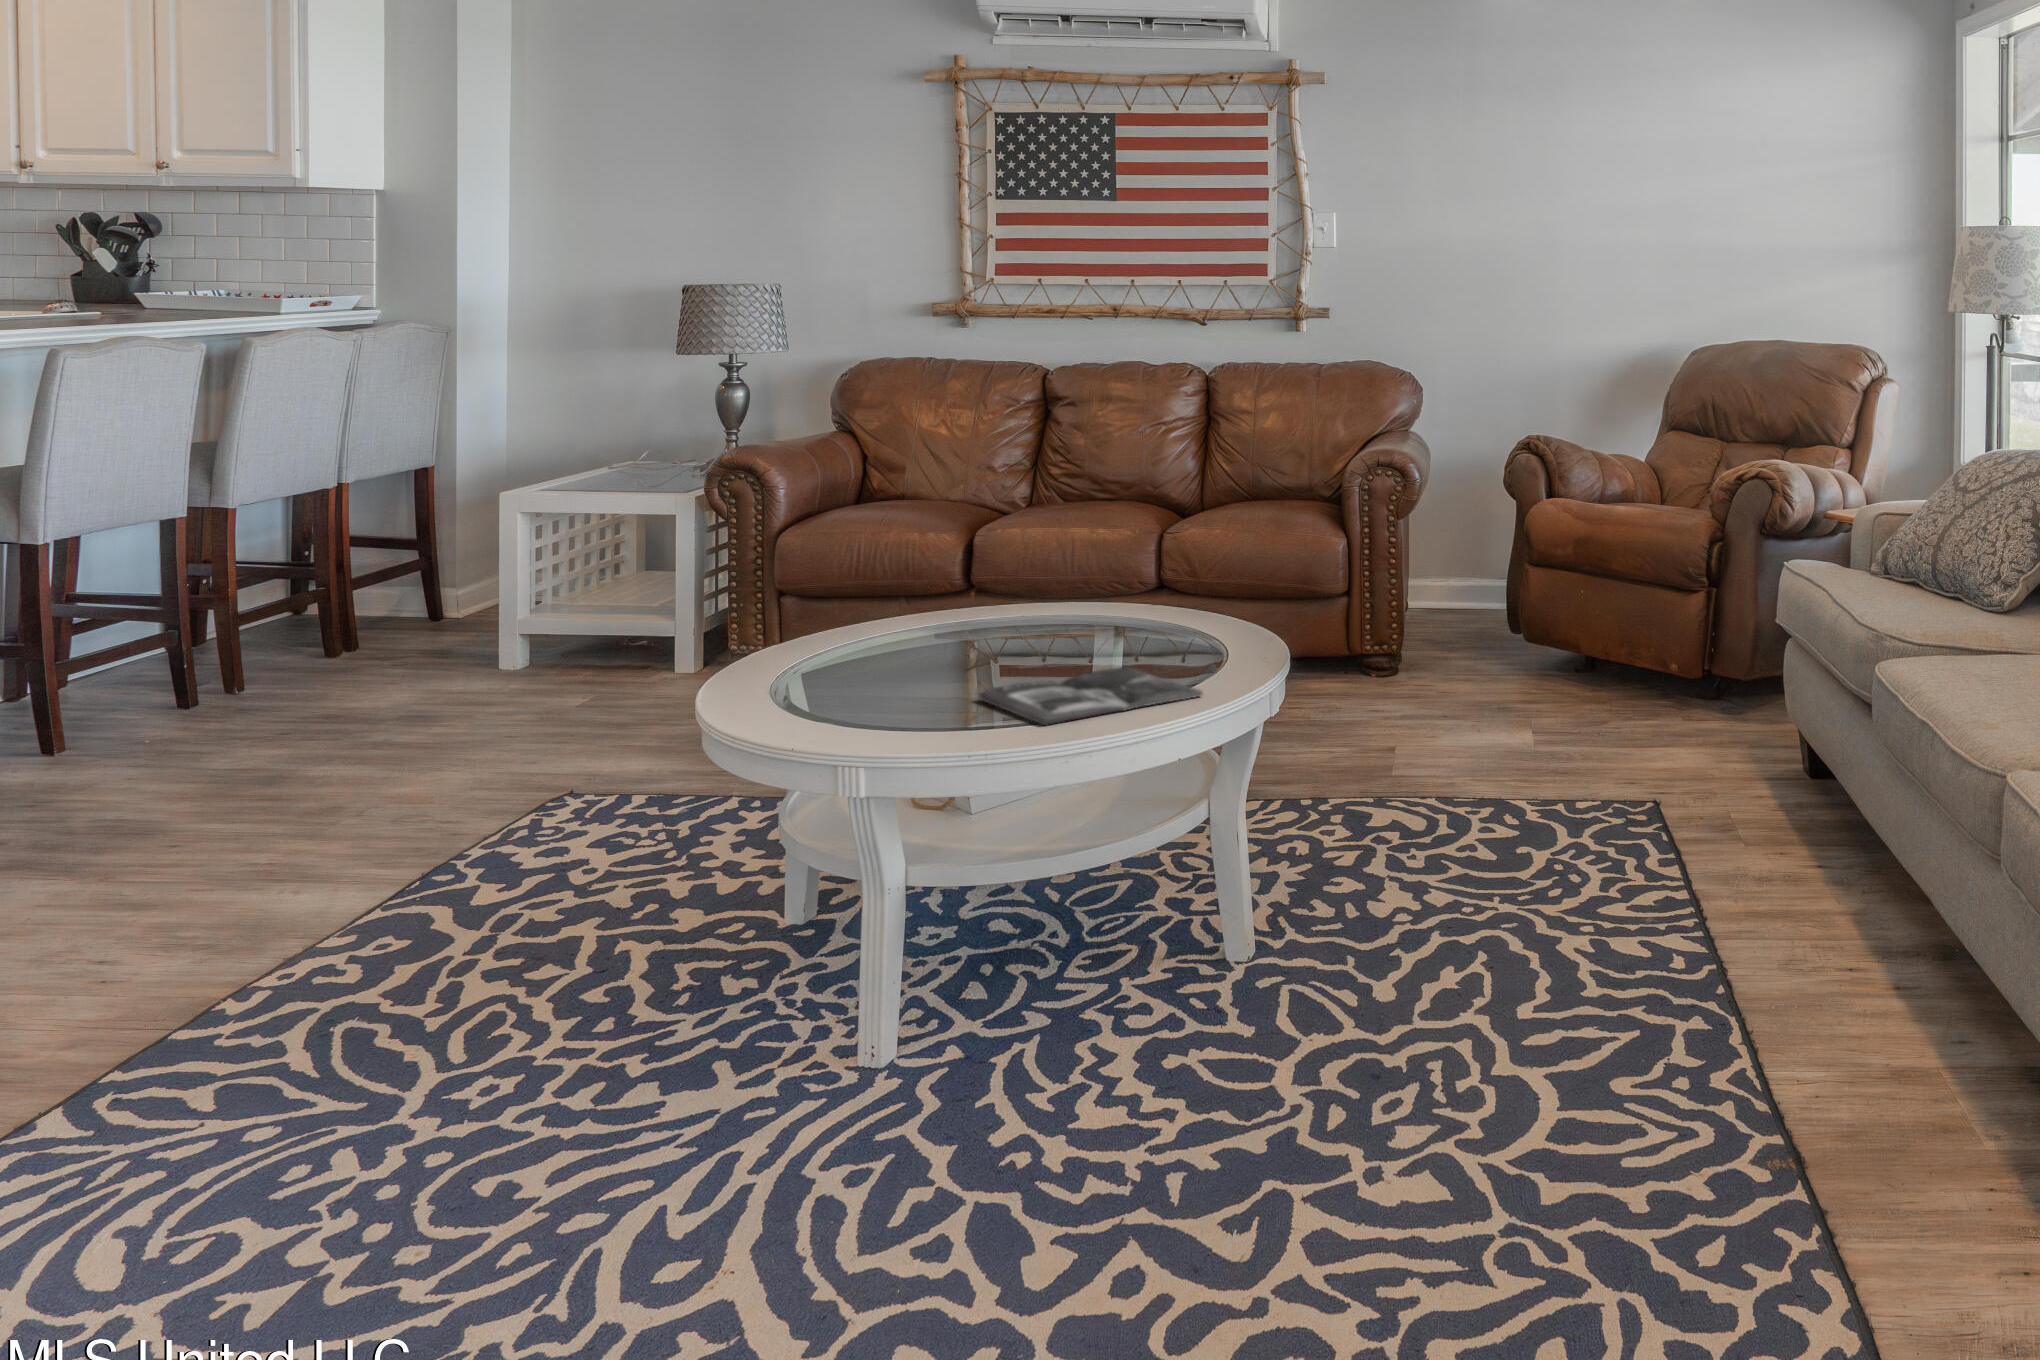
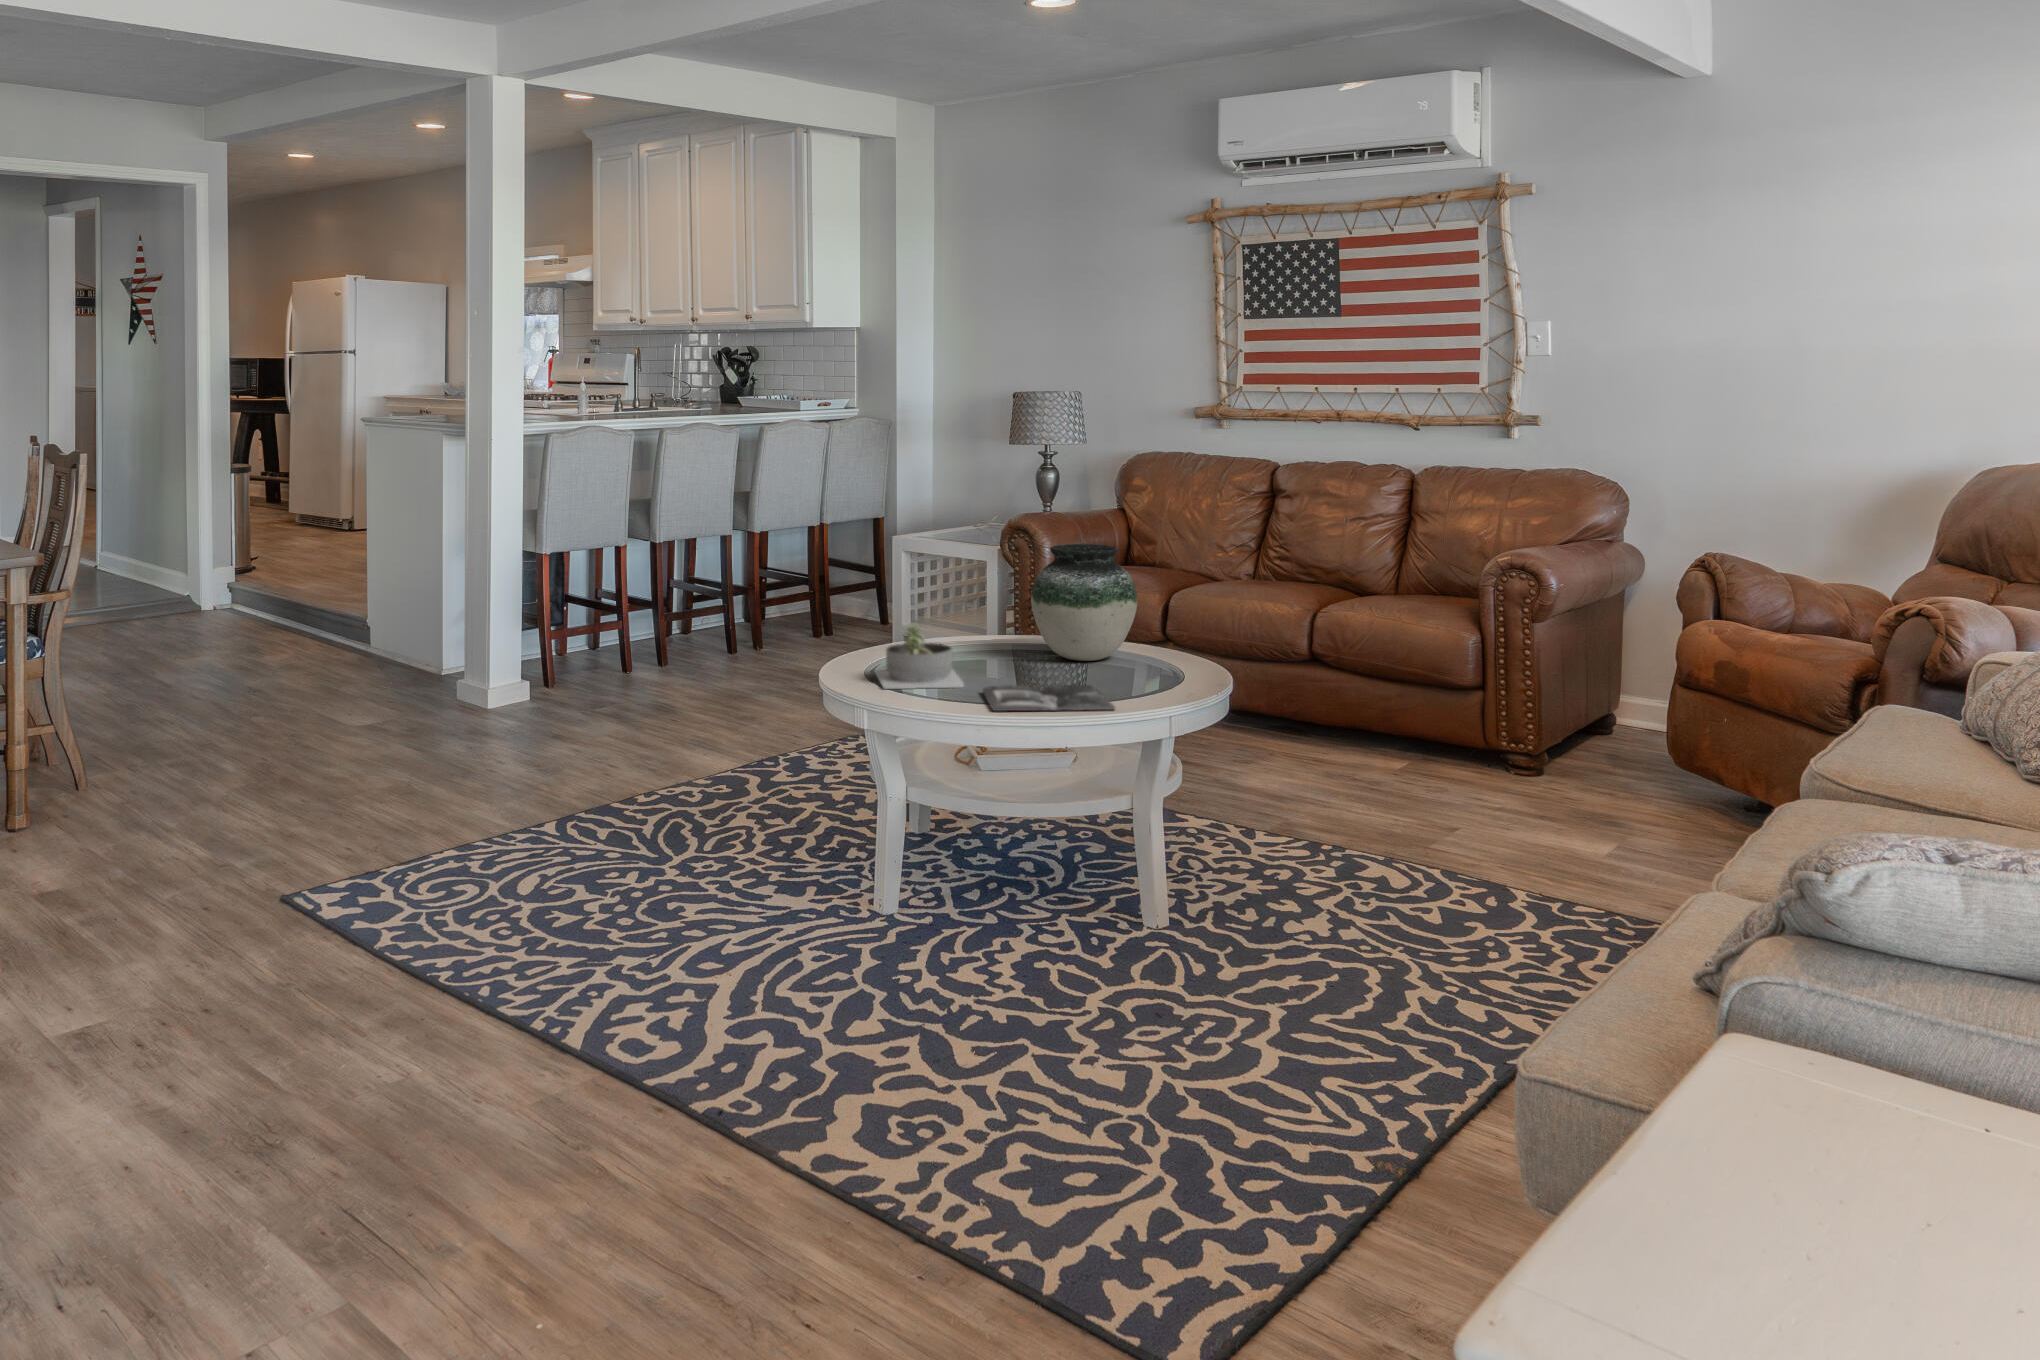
vase: none [951,474,1104,637] -> present [1031,544,1137,661]
succulent planter: none [760,609,936,719] -> present [876,625,964,689]

